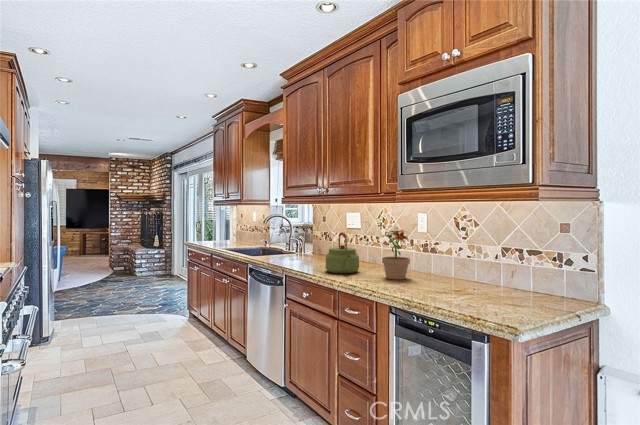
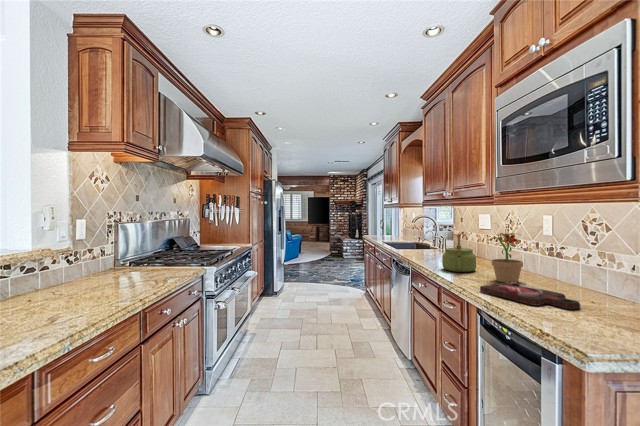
cutting board: none [386,278,474,296] -> present [480,282,581,310]

